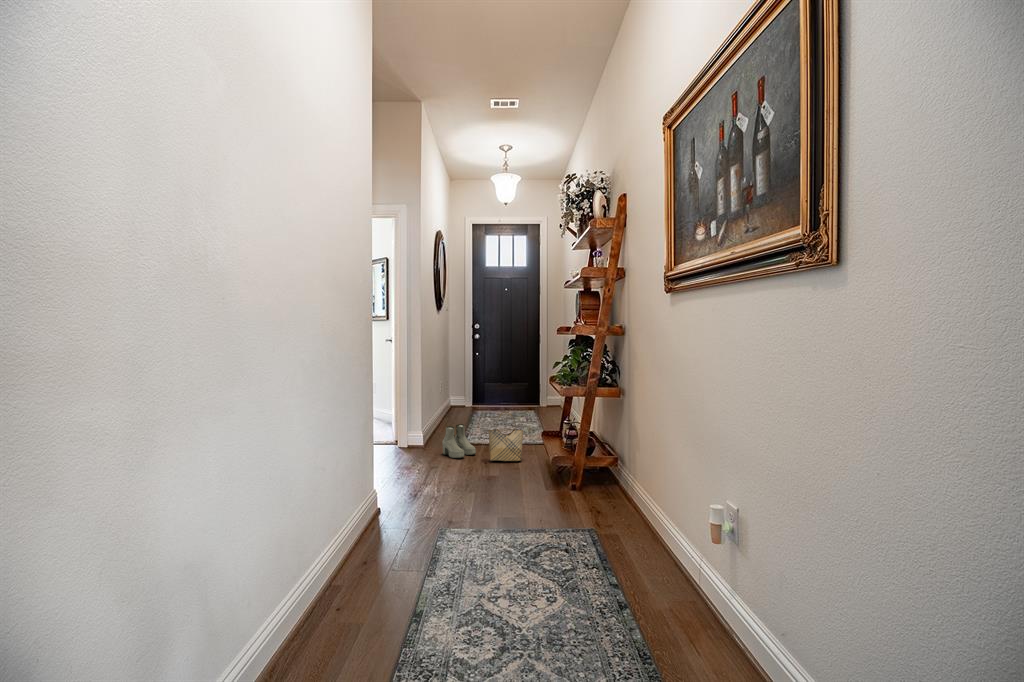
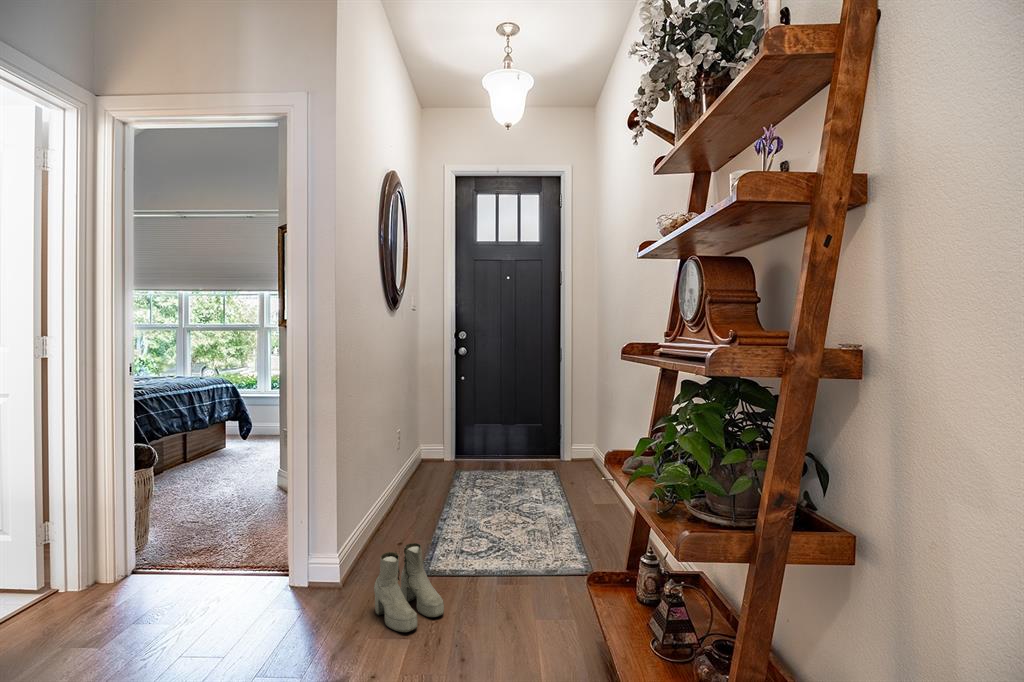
woven basket: present [488,412,523,461] -> none [468,529,547,649]

